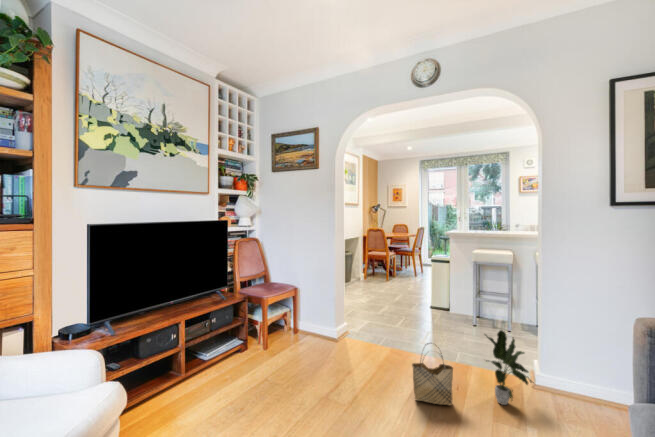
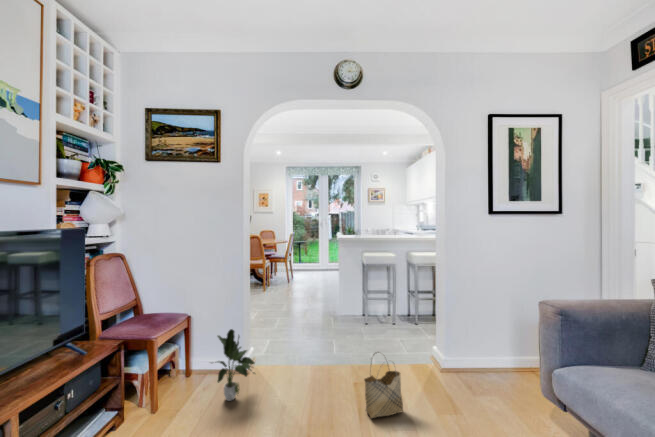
potted plant: present [485,330,534,405] -> present [217,329,255,401]

